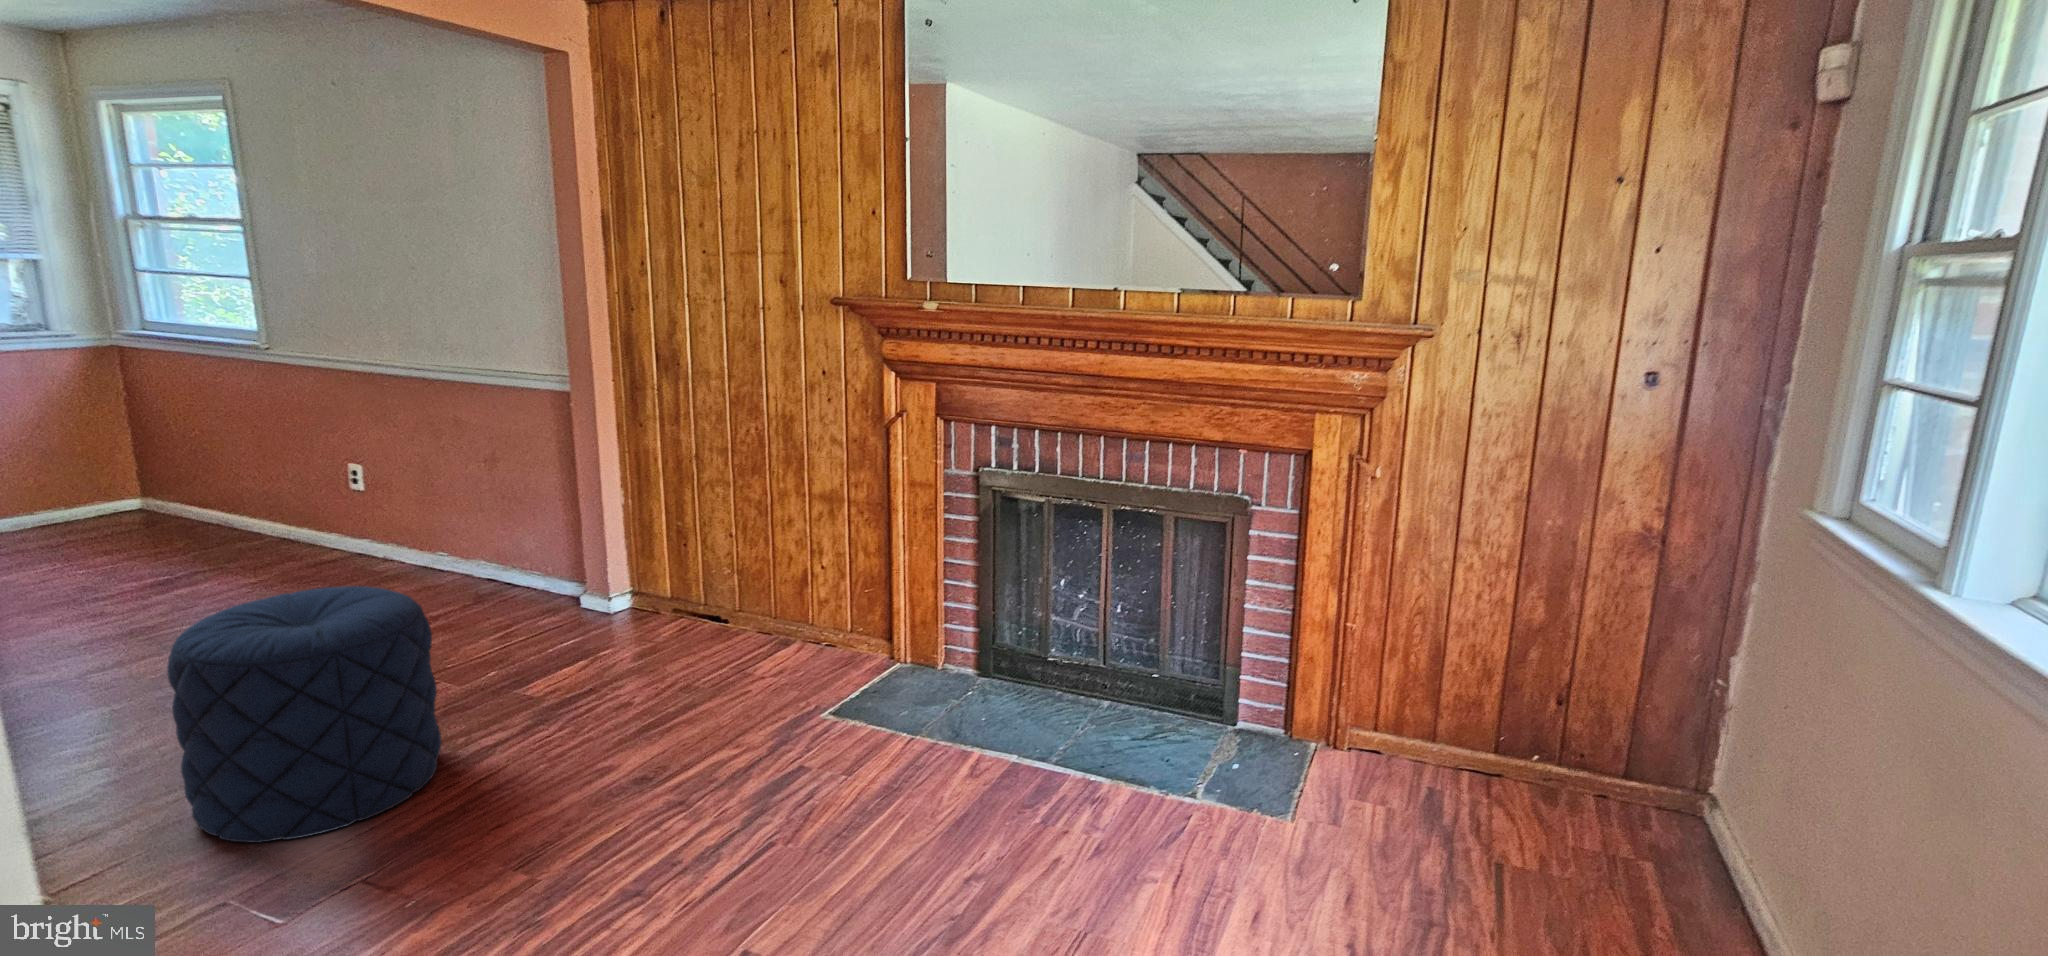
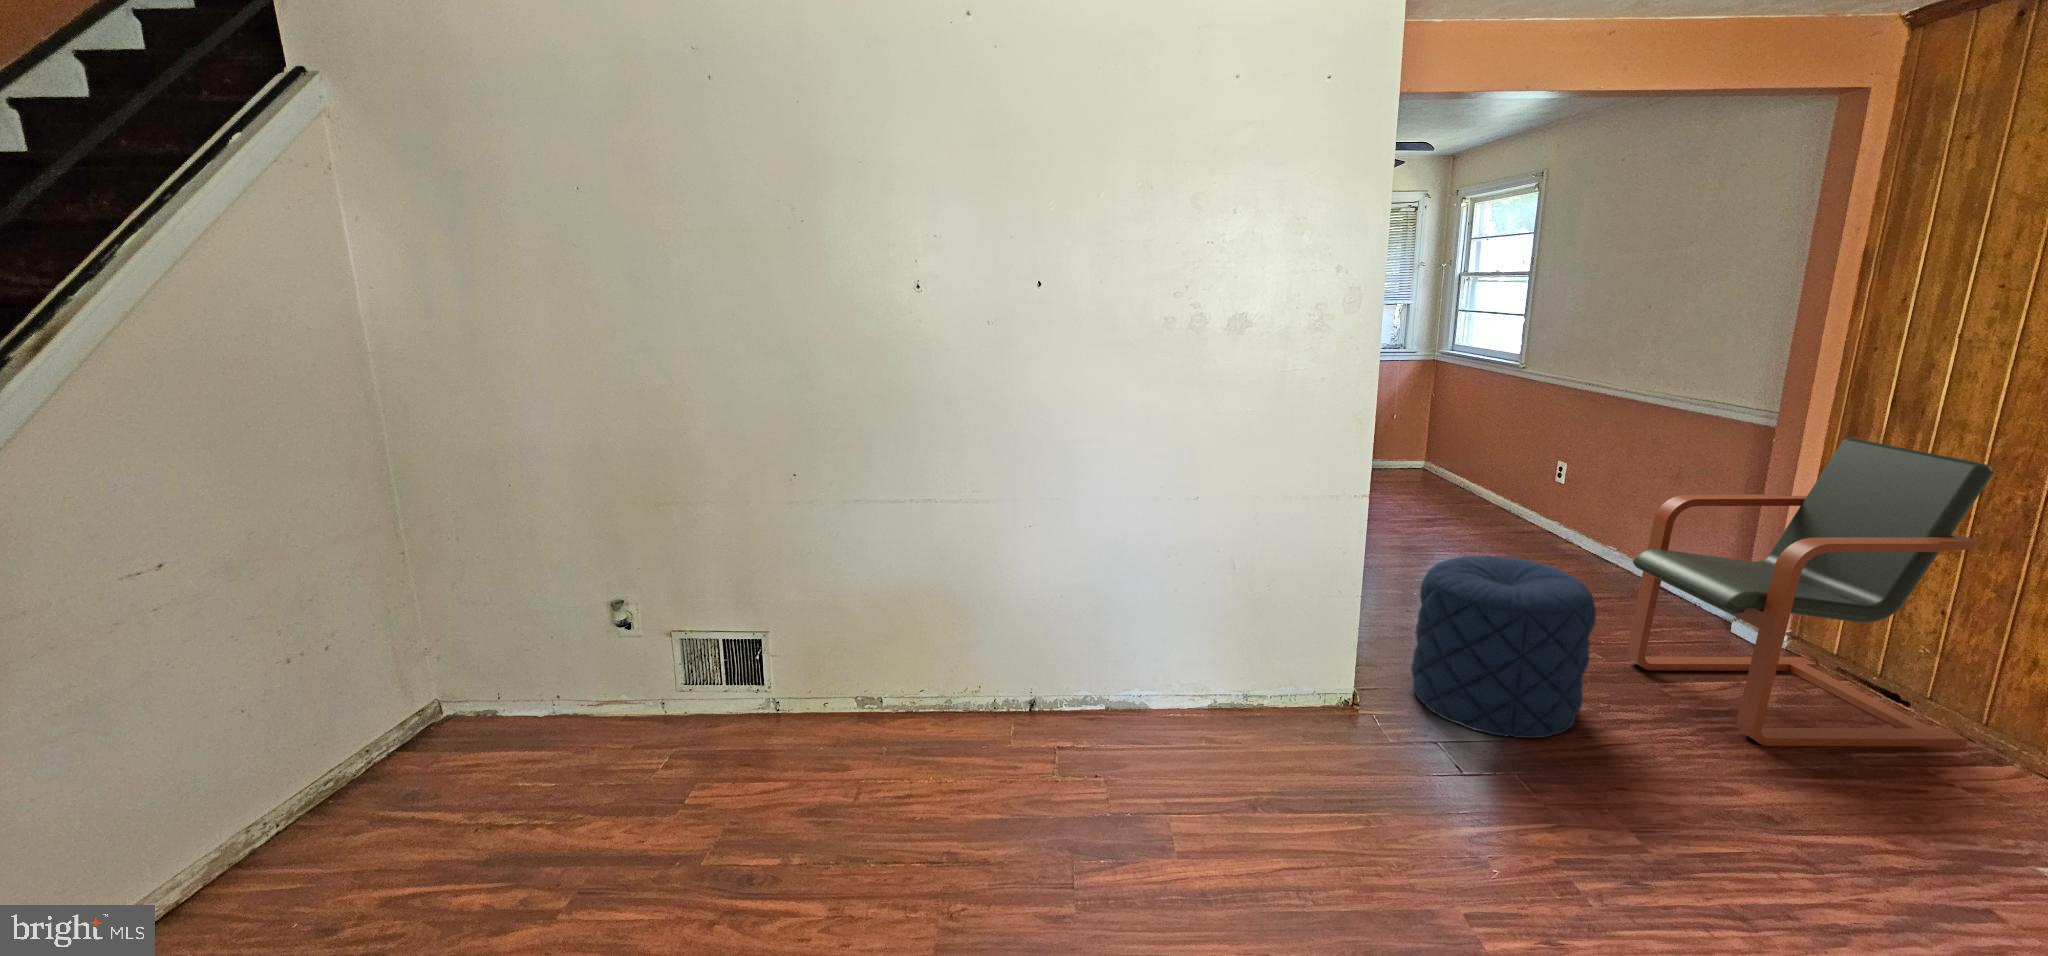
armchair: none [466,393,765,706] -> present [1627,438,1994,747]

